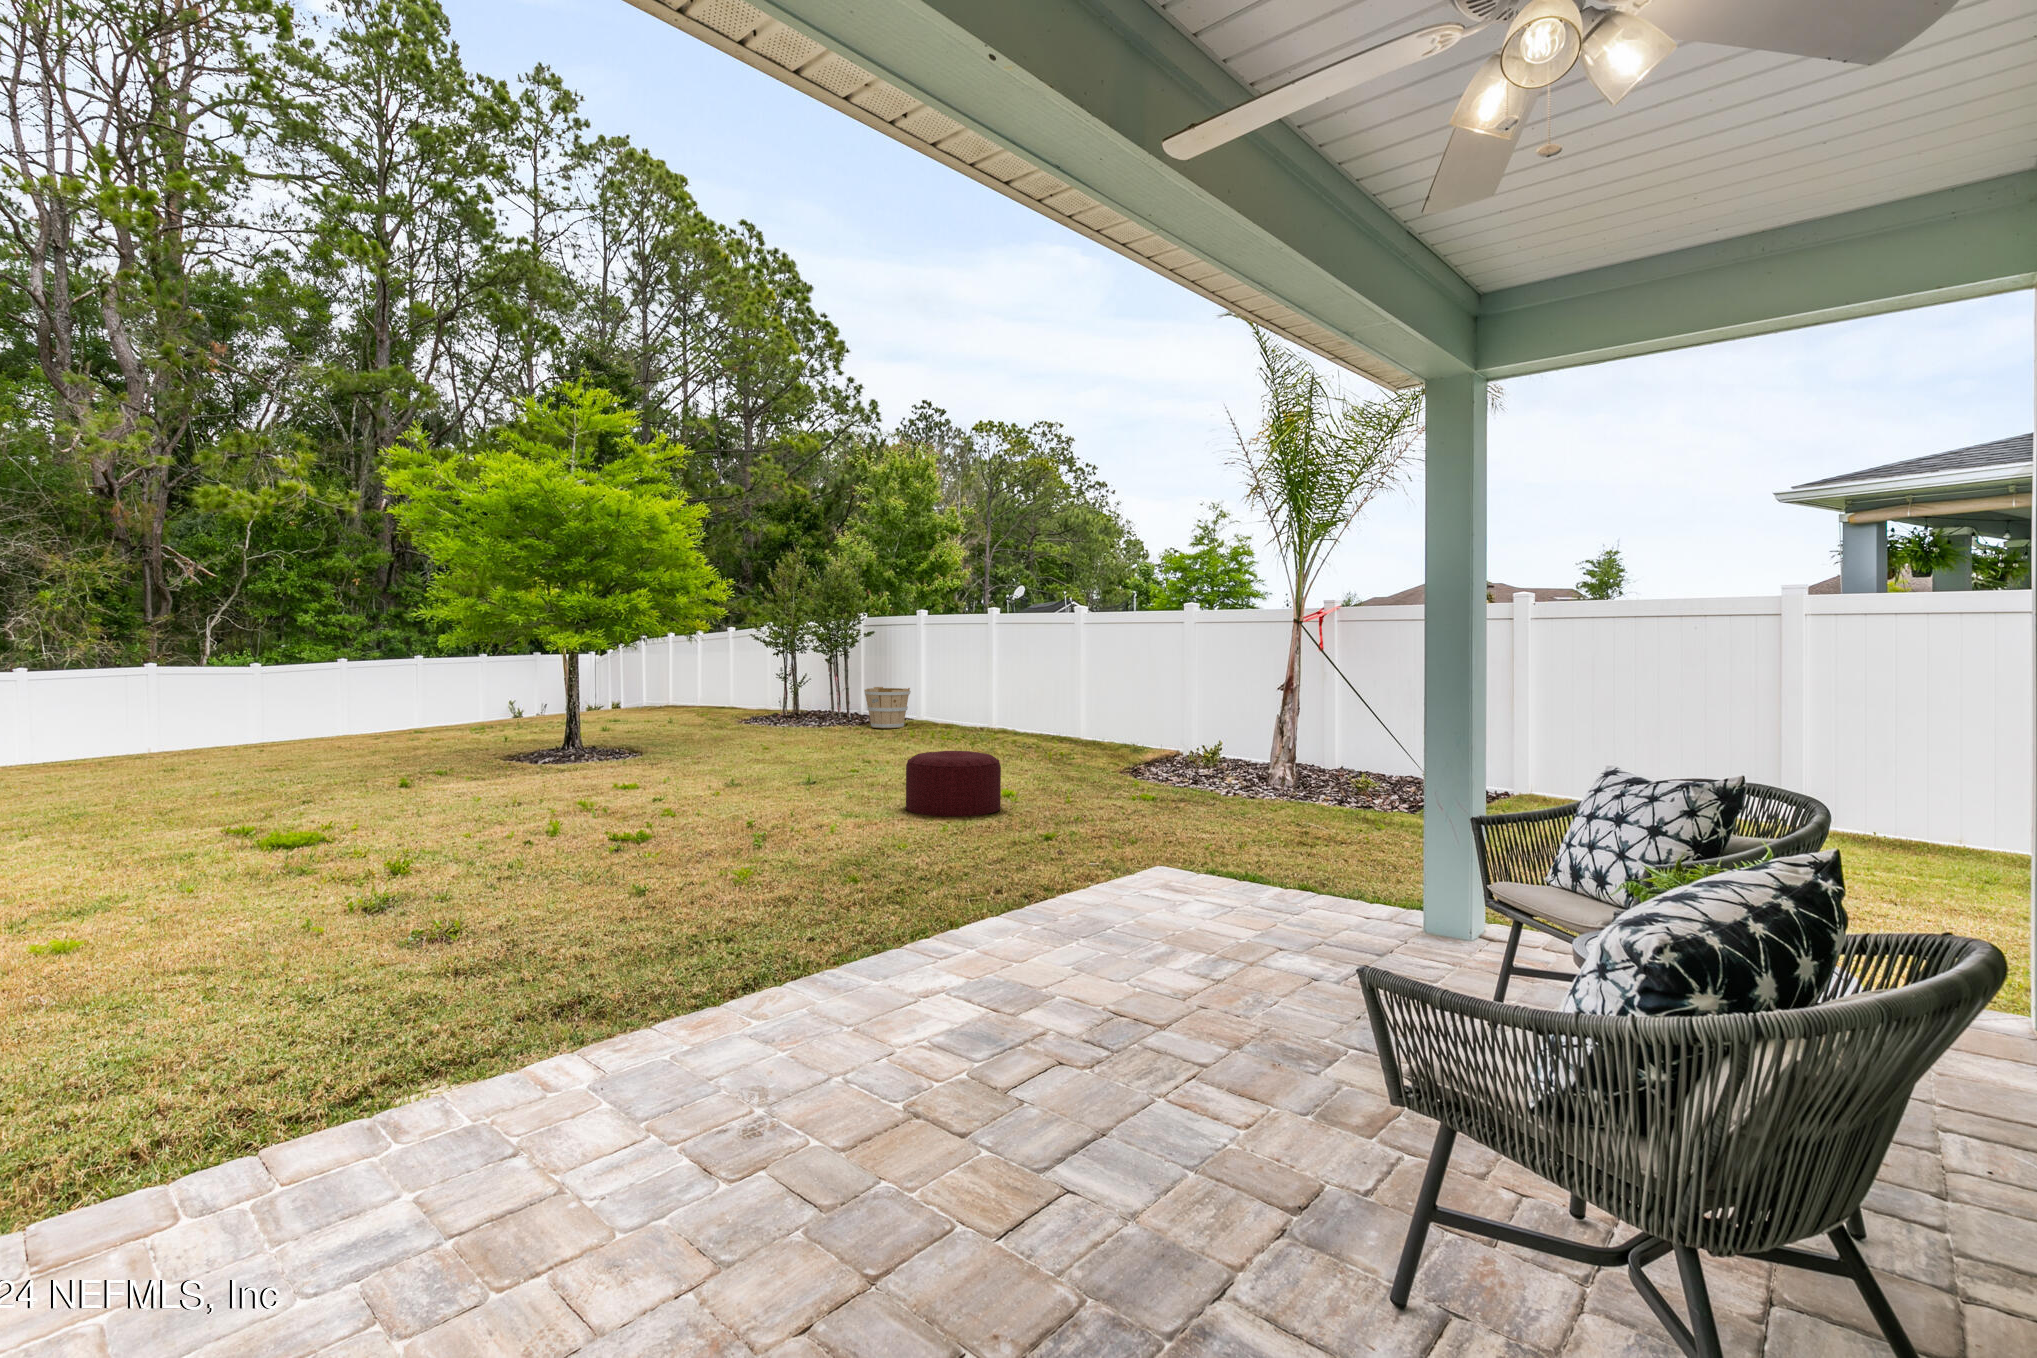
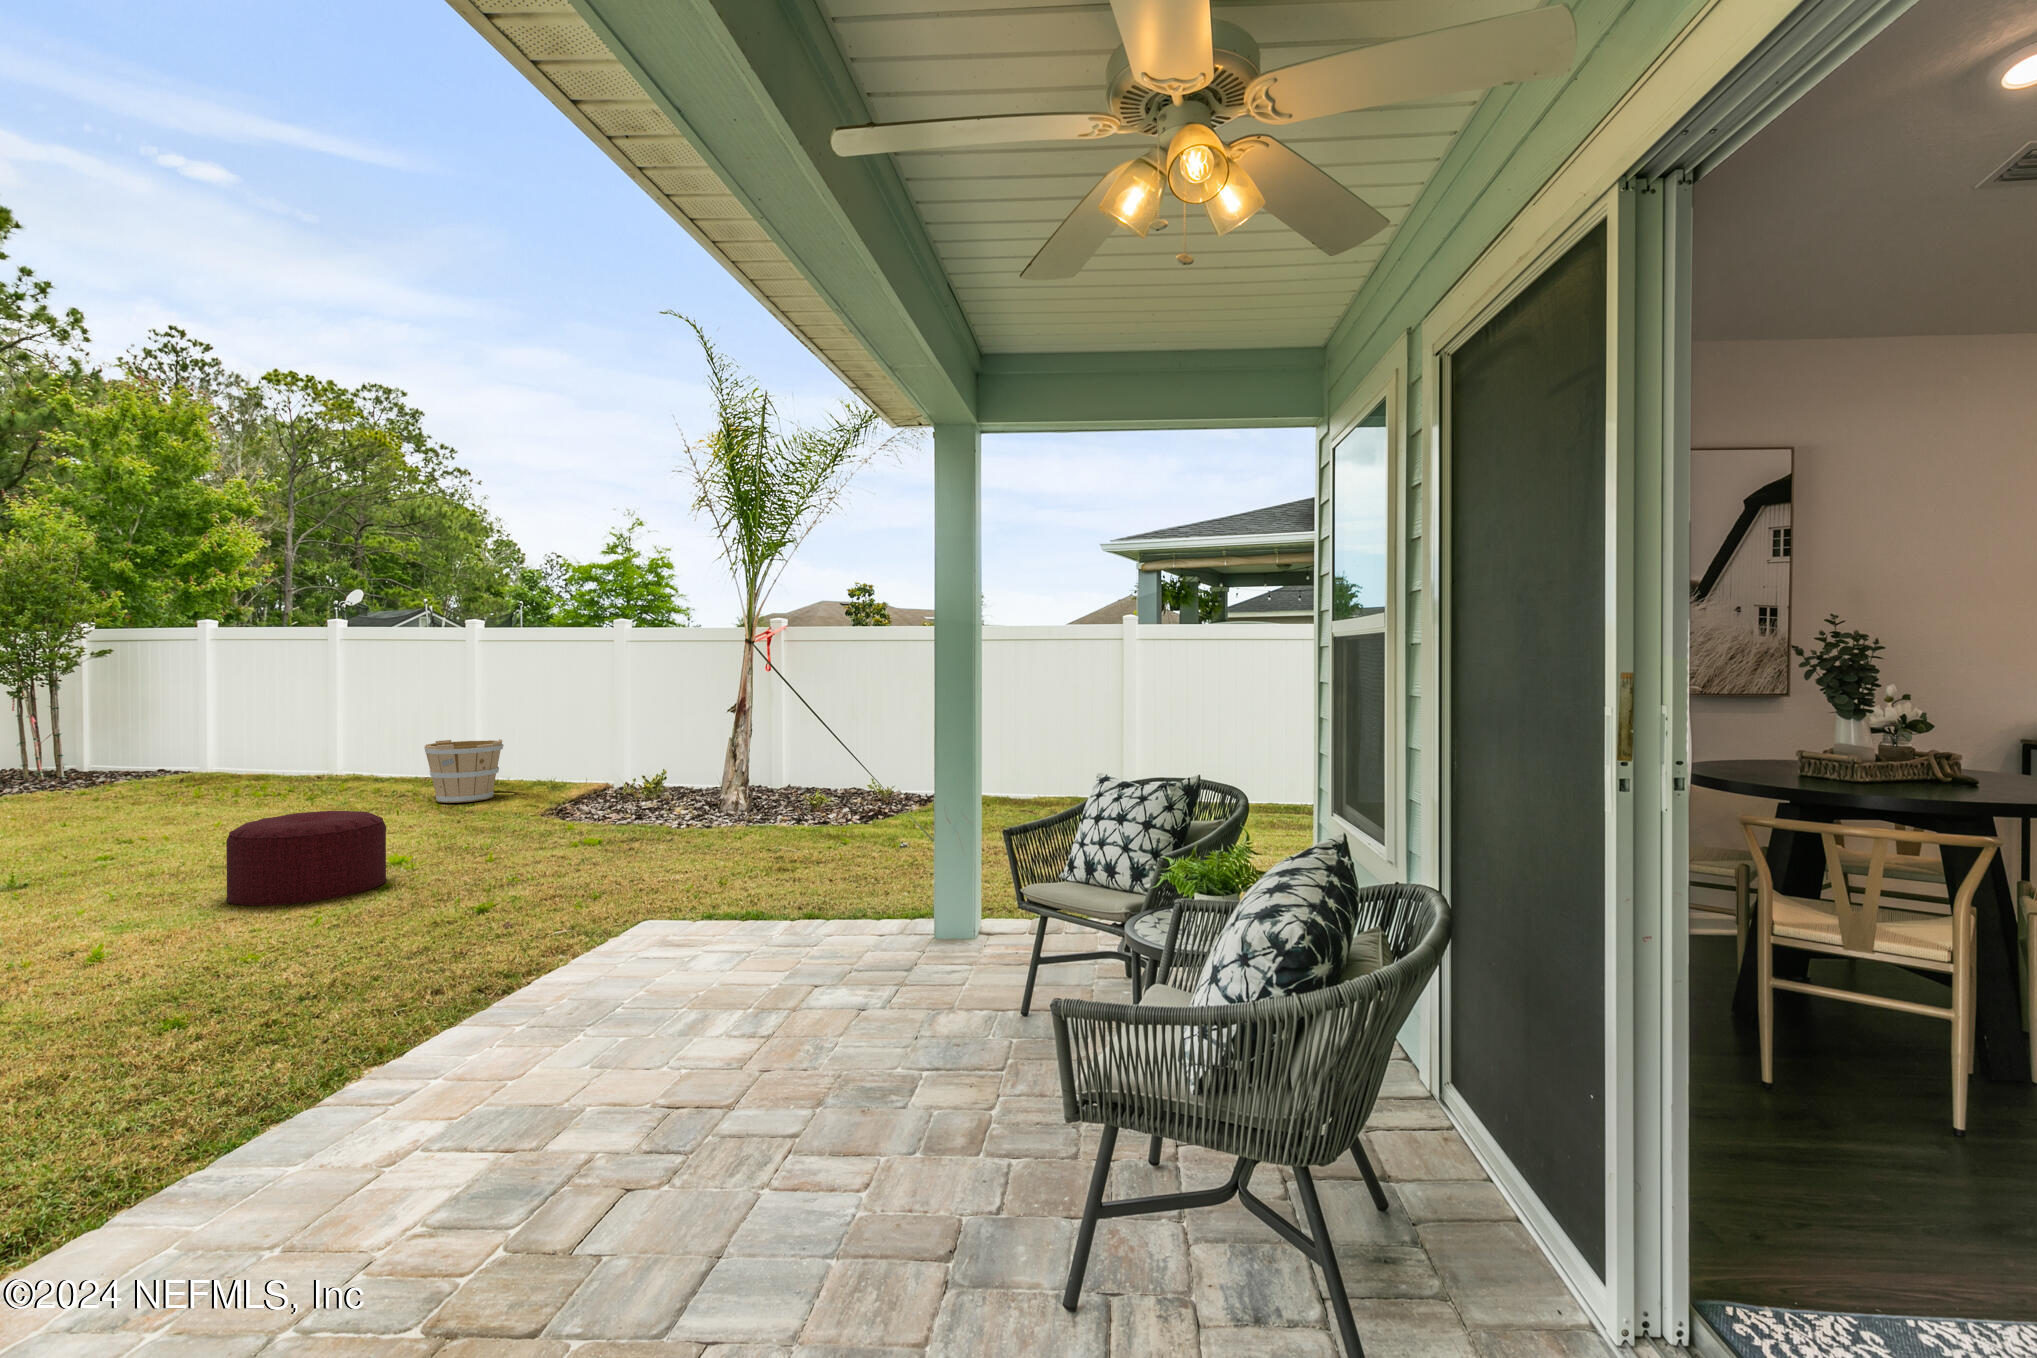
wooden bucket: present [864,687,910,728] -> present [424,739,504,803]

